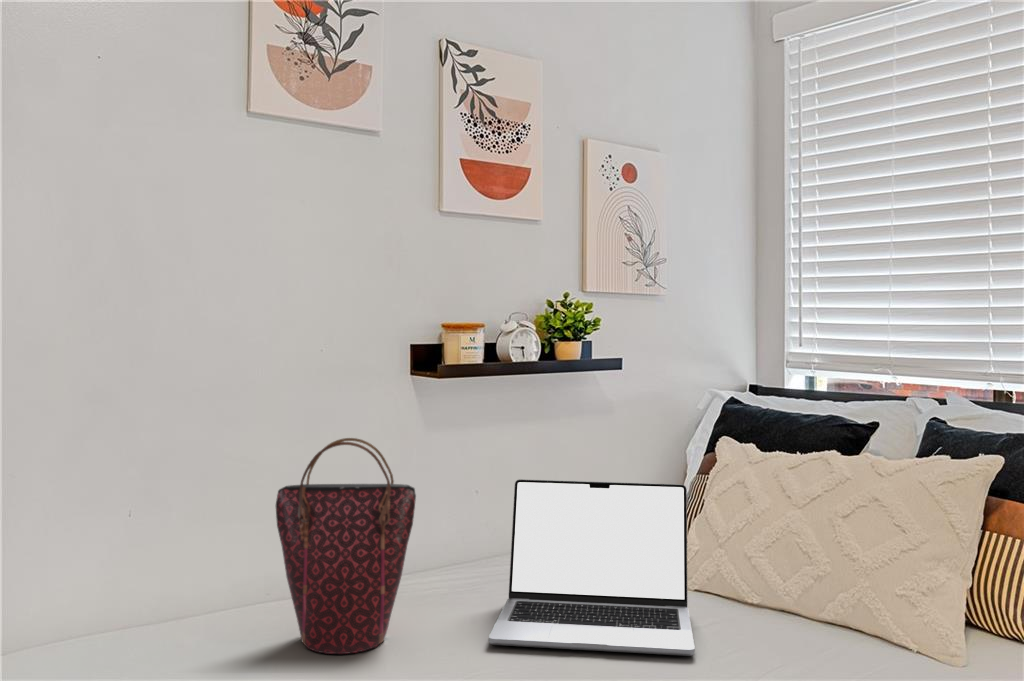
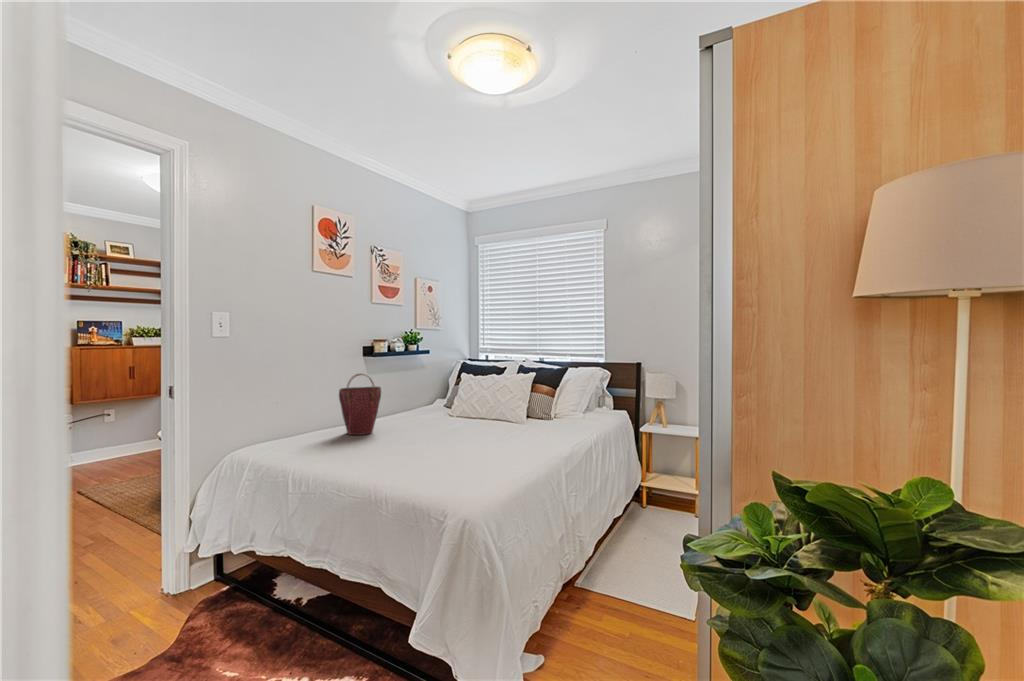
laptop: present [489,479,695,656] -> none [404,385,461,430]

